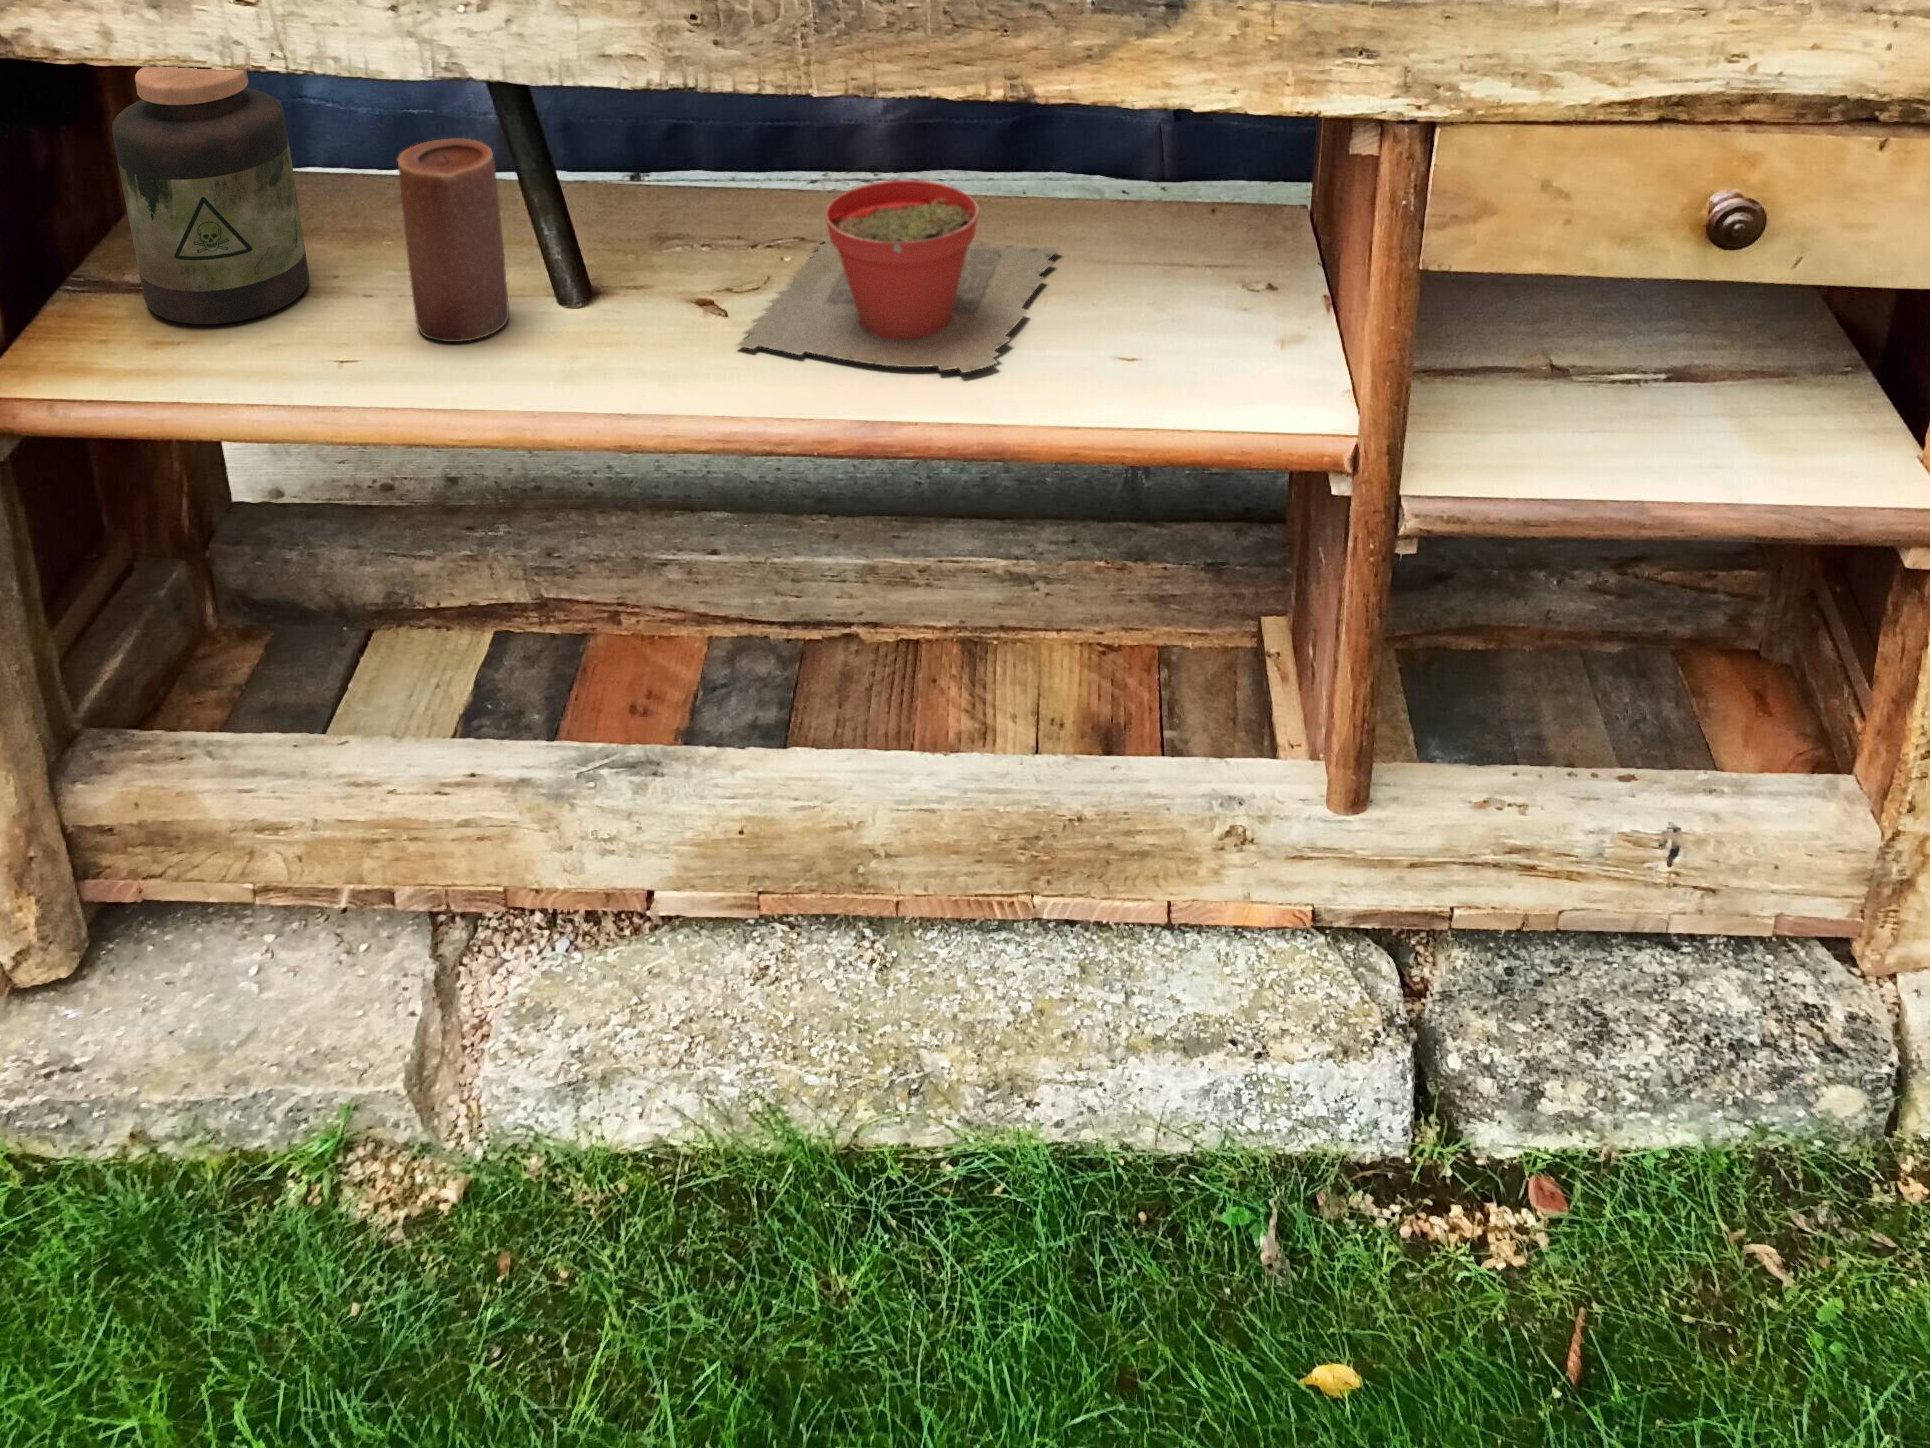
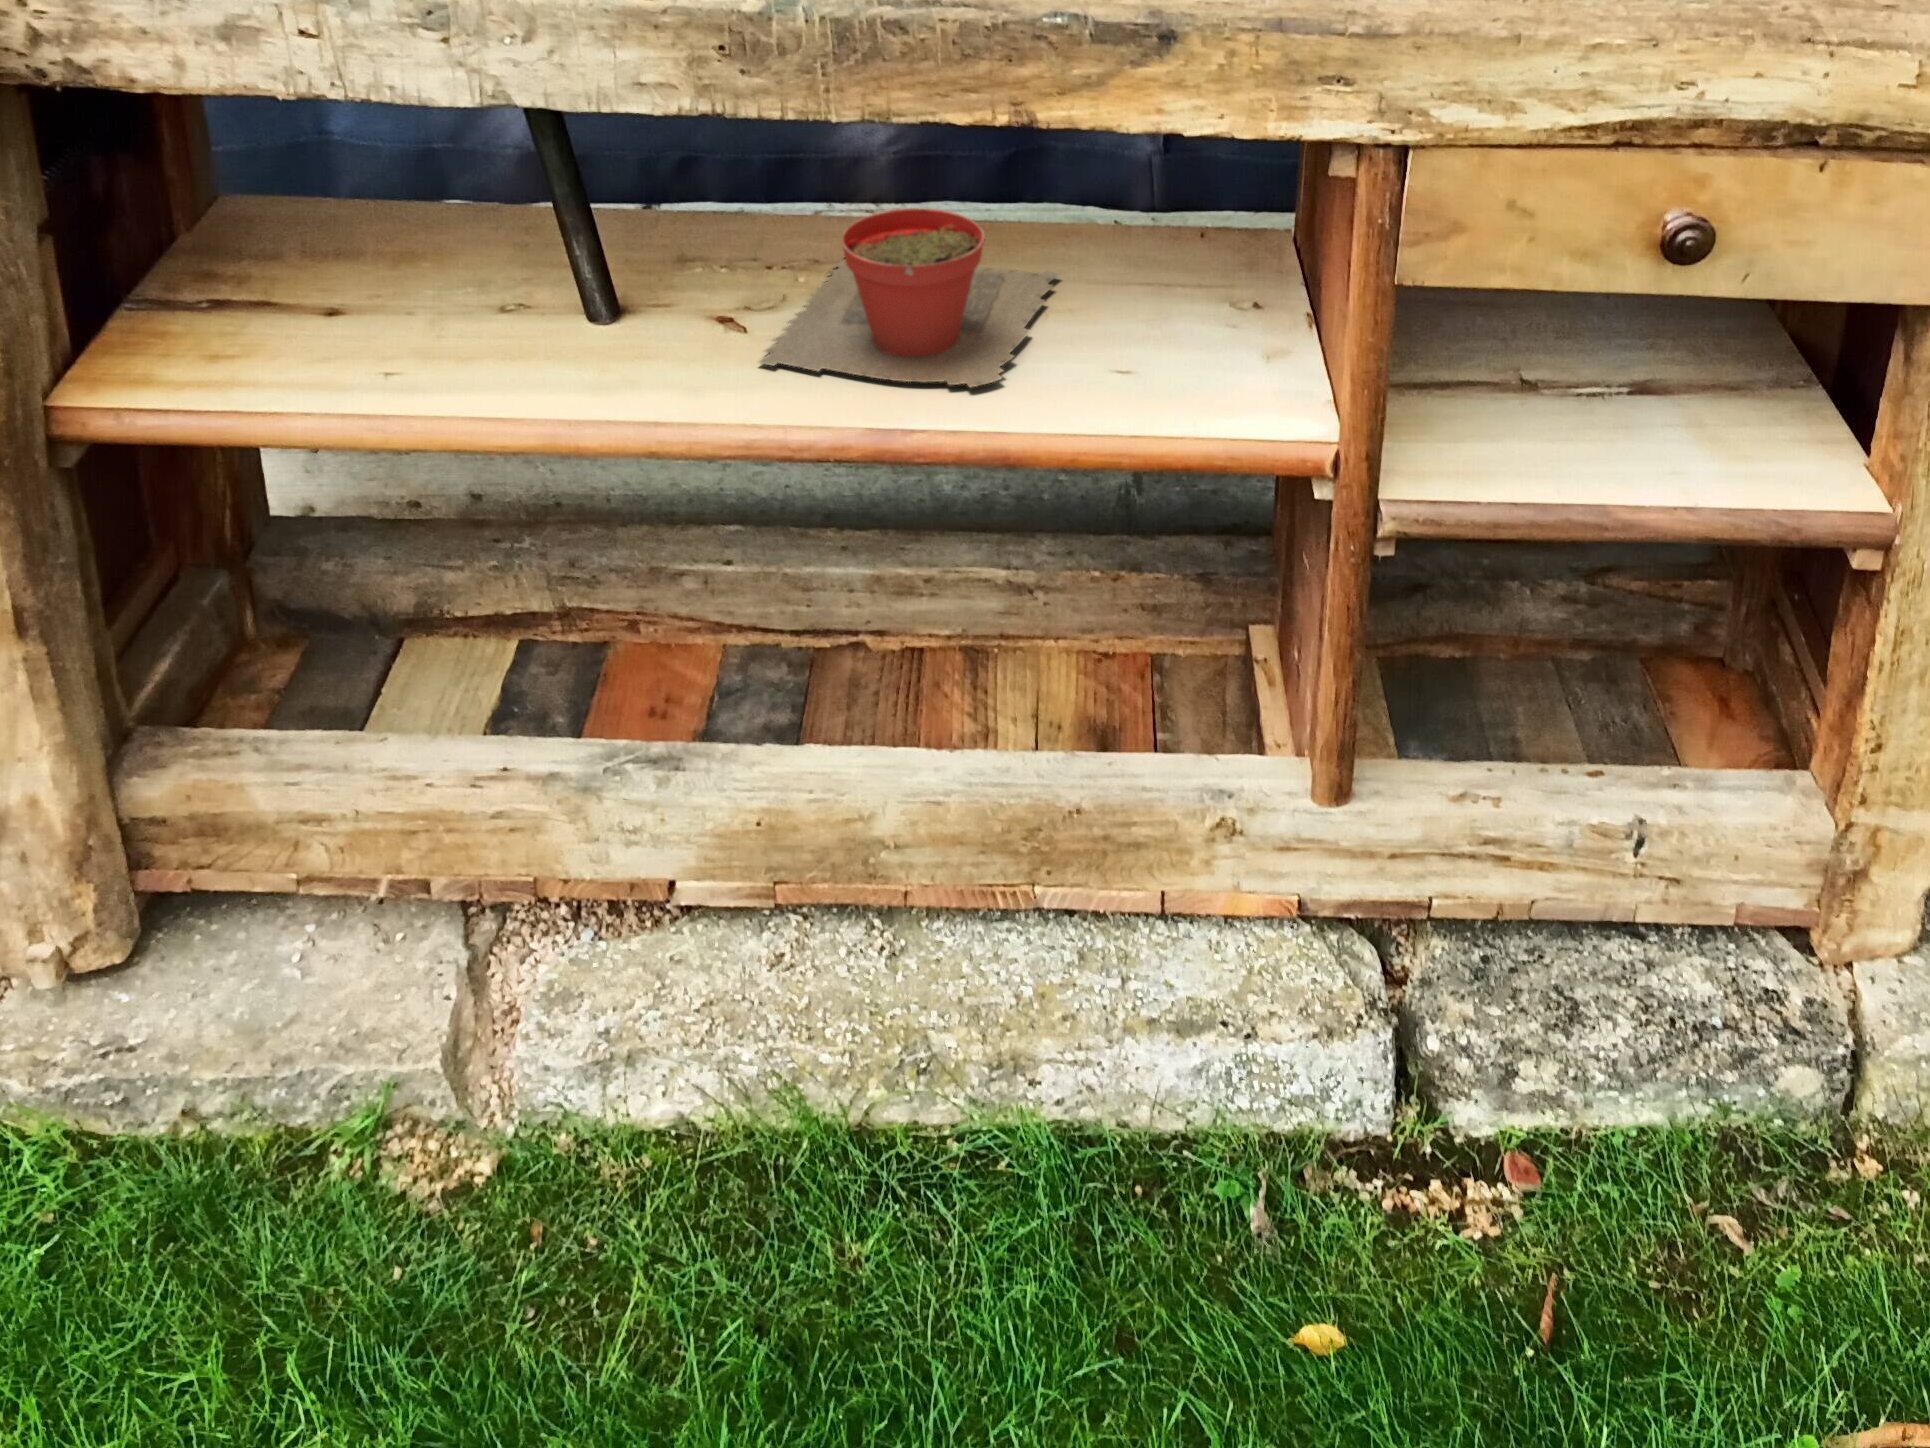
jar: present [112,67,309,324] -> none [177,91,355,343]
candle: present [398,139,509,342] -> none [443,169,544,359]

